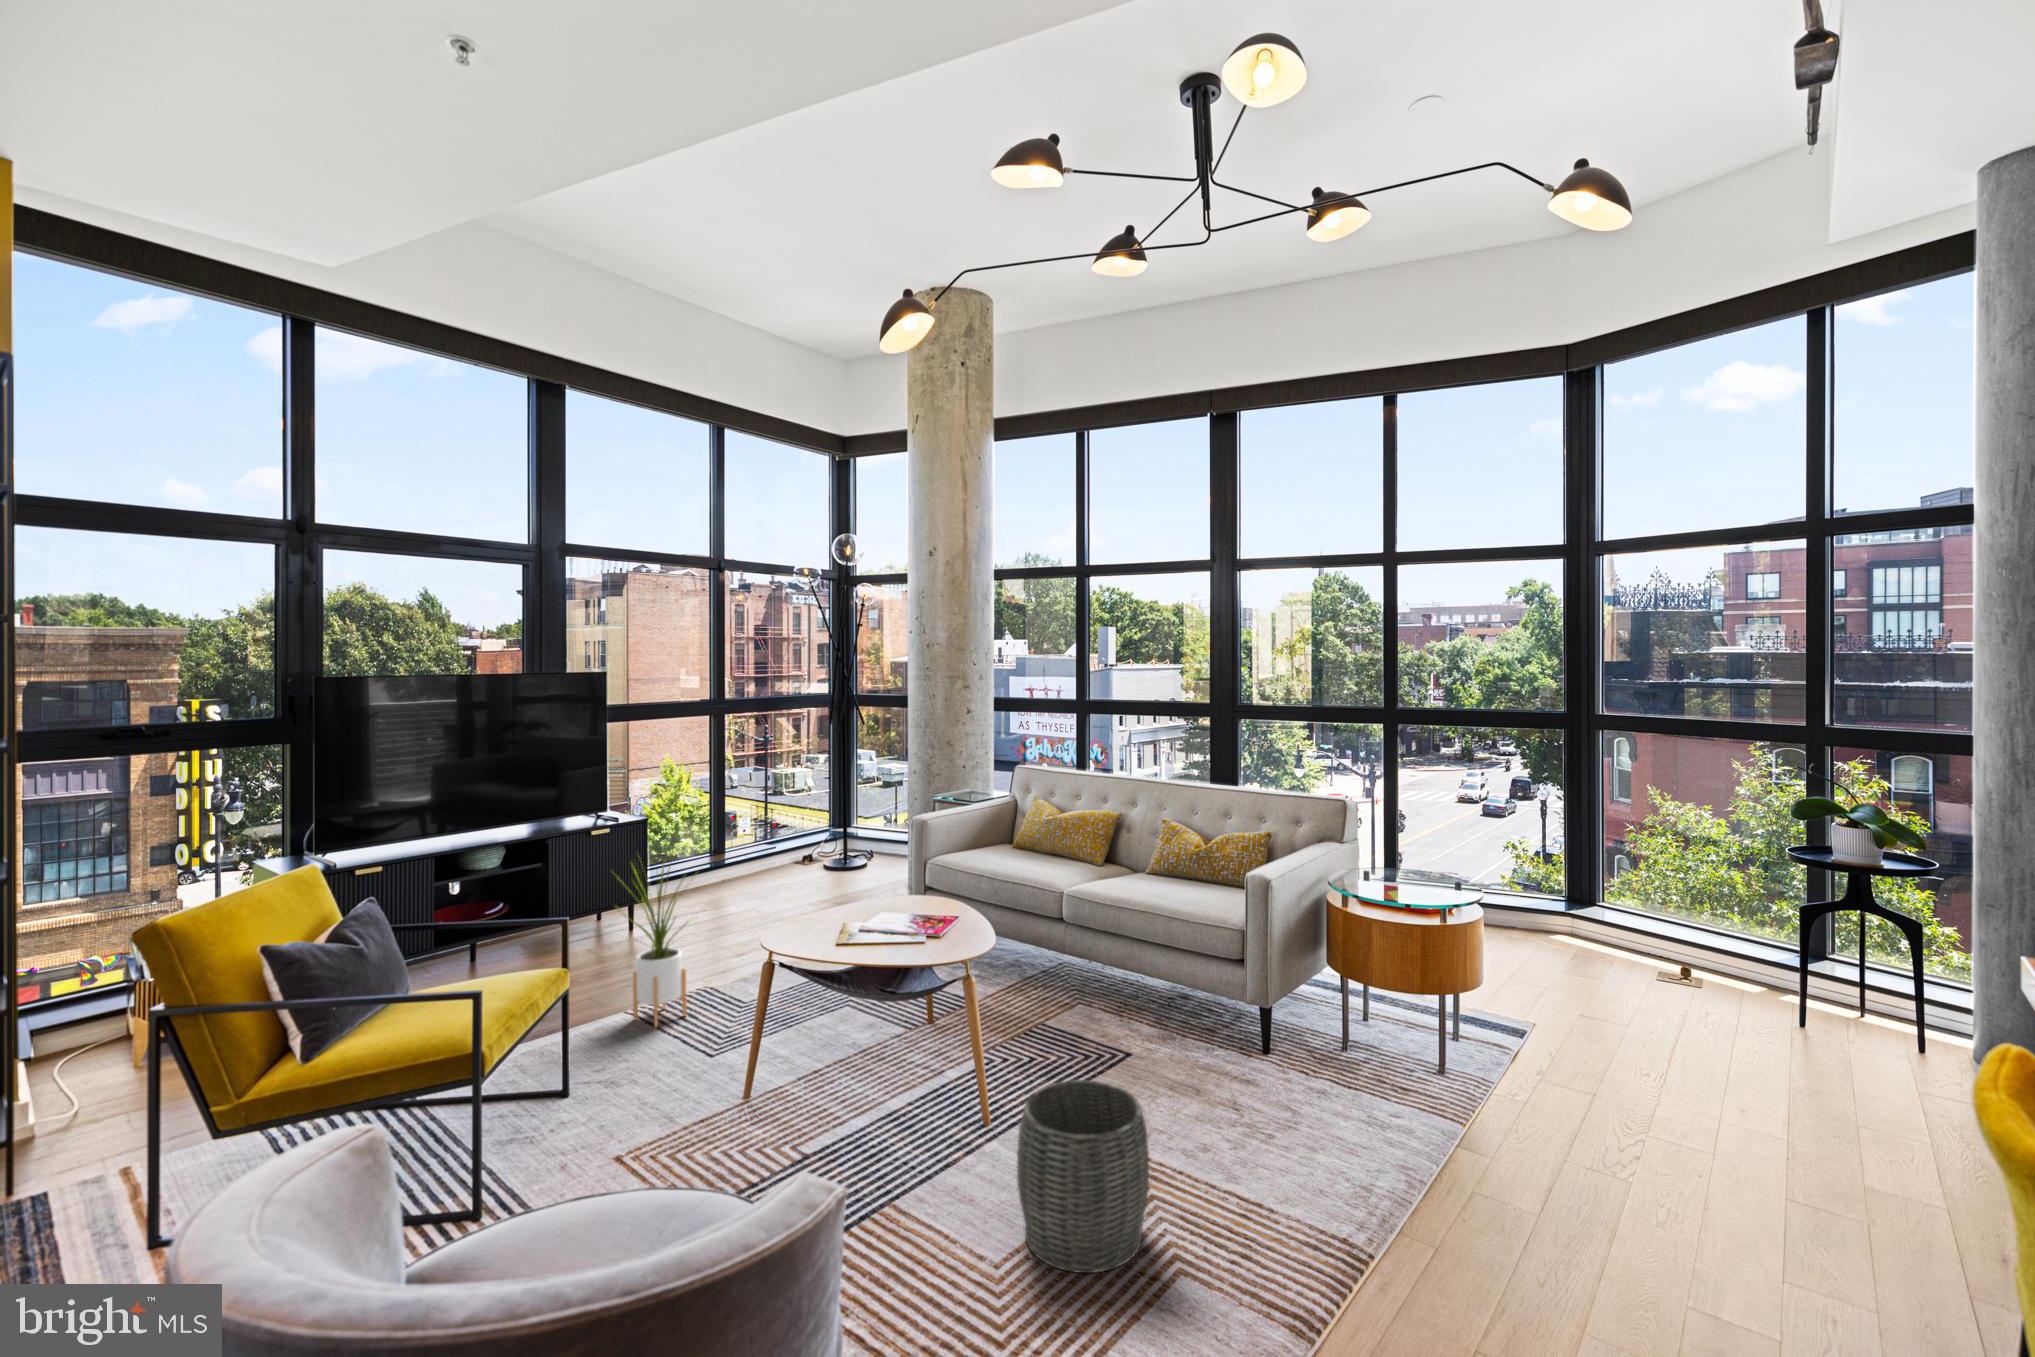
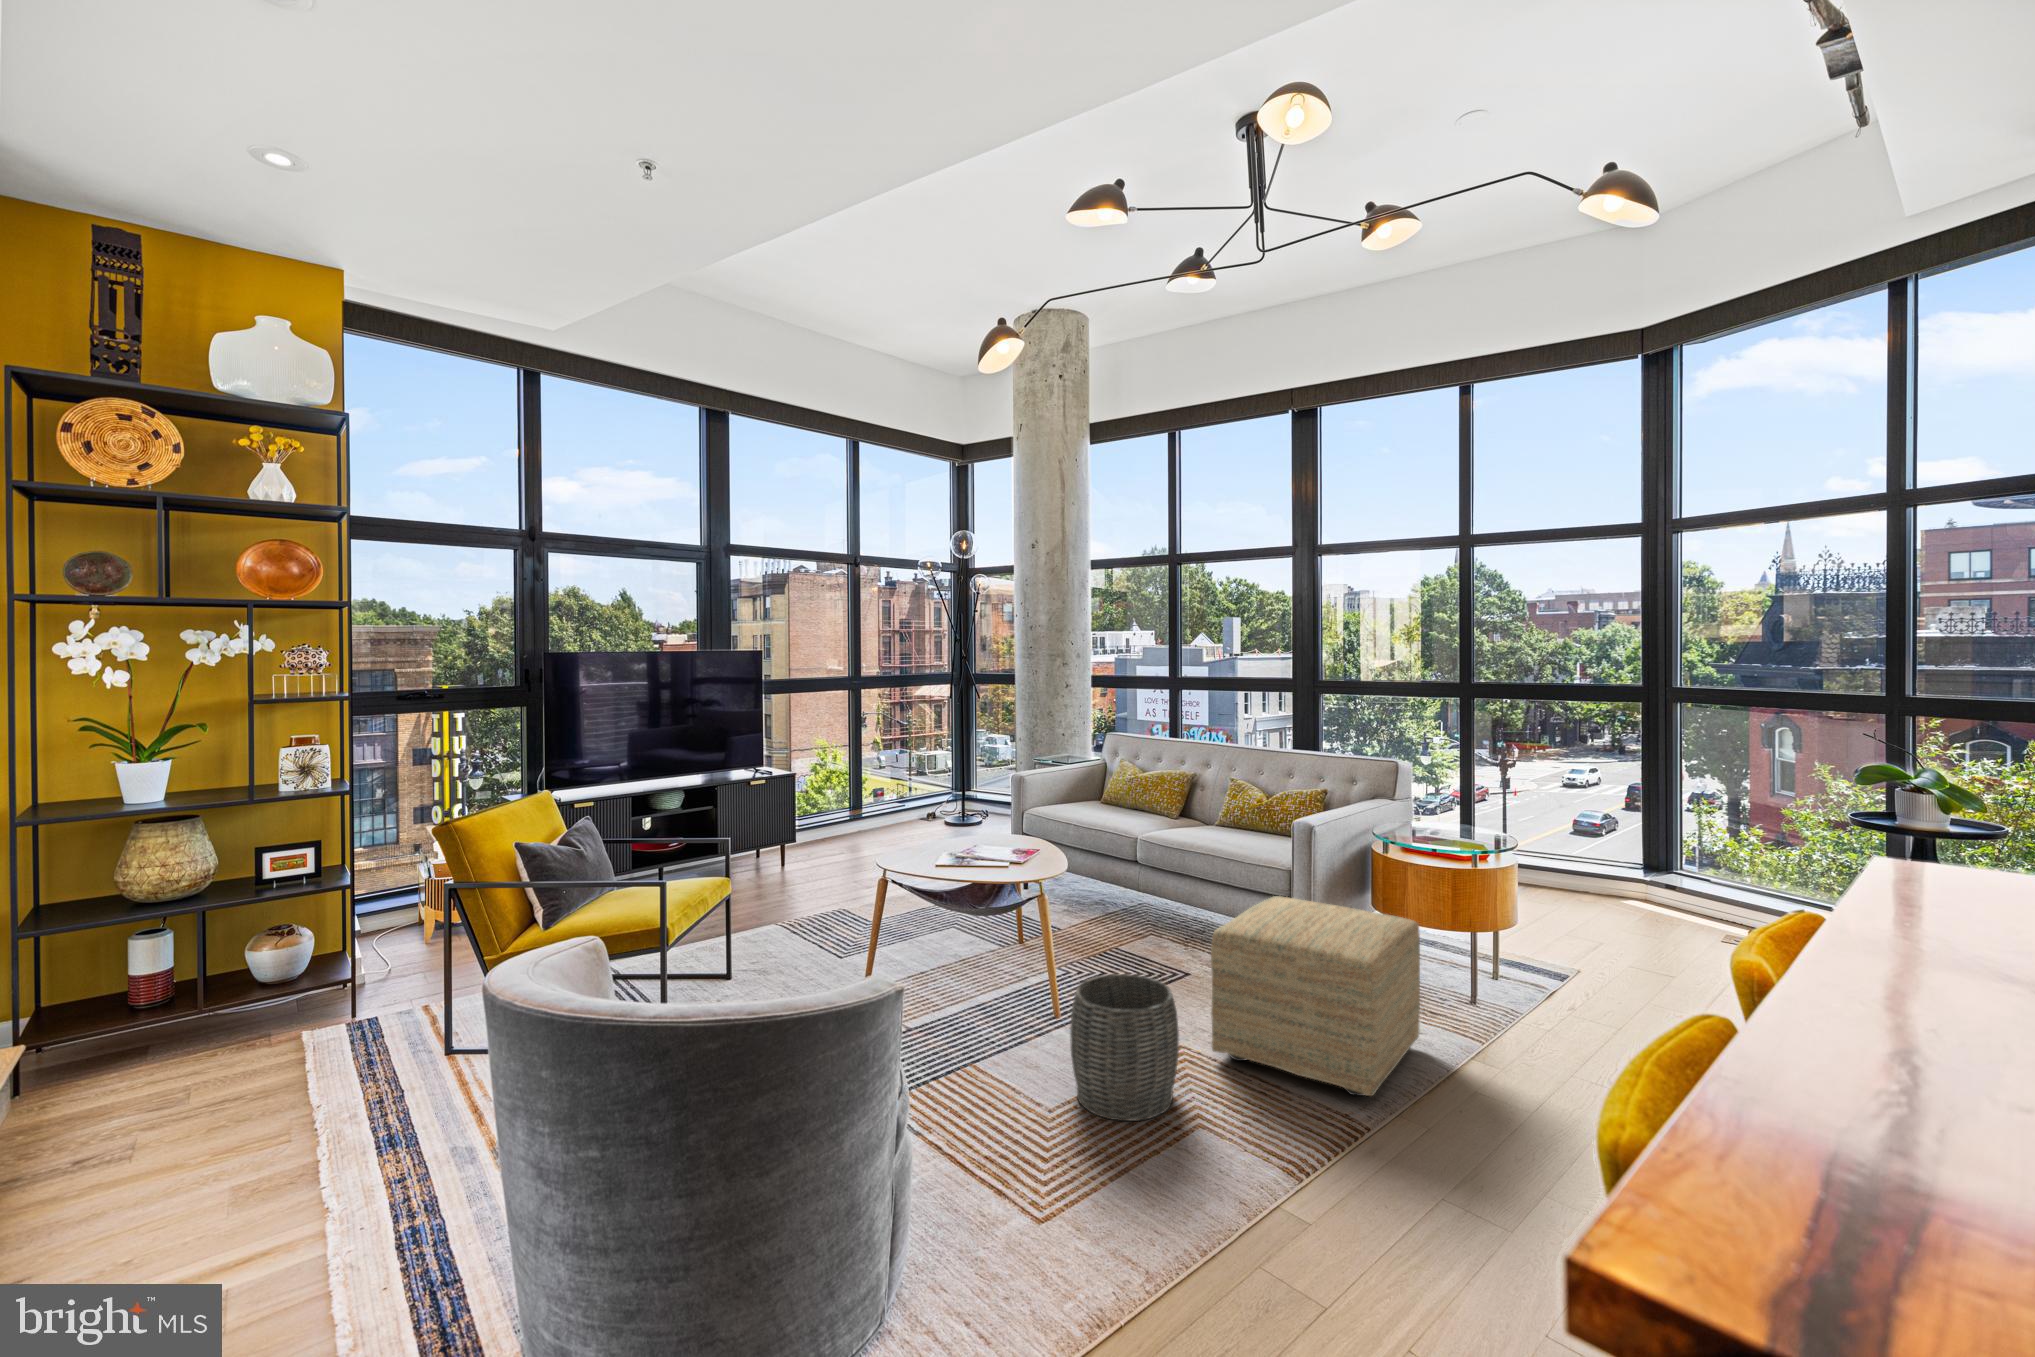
house plant: present [620,861,688,1027] -> none [763,791,840,938]
ottoman: none [1176,966,1403,1215] -> present [1211,896,1420,1096]

